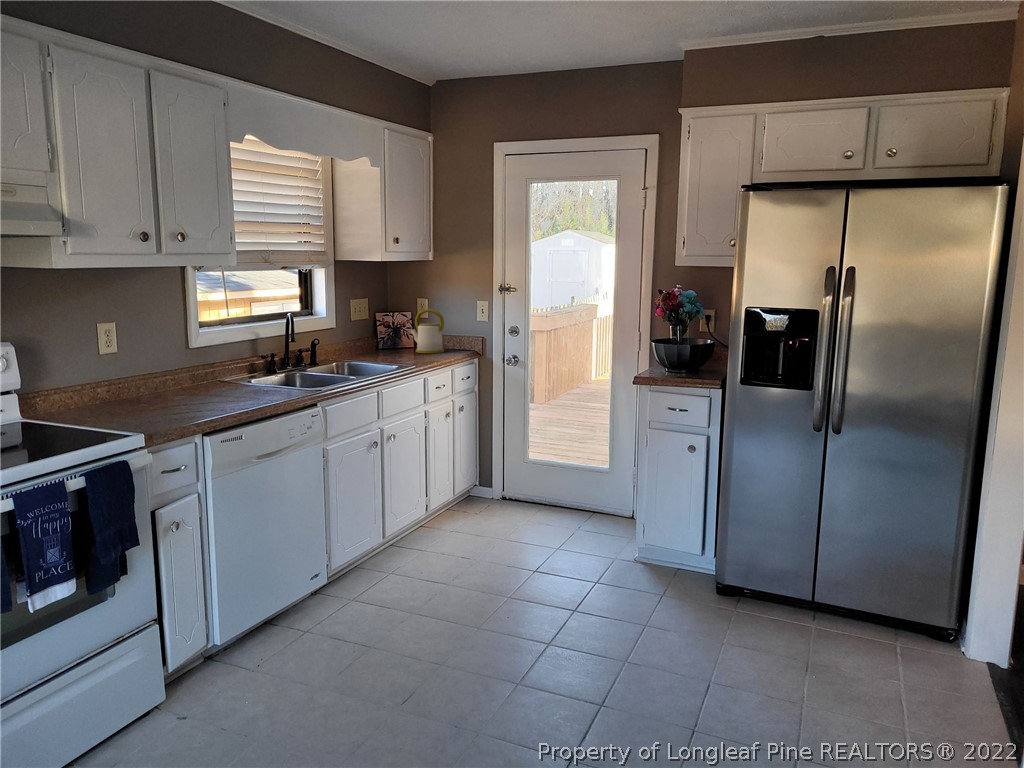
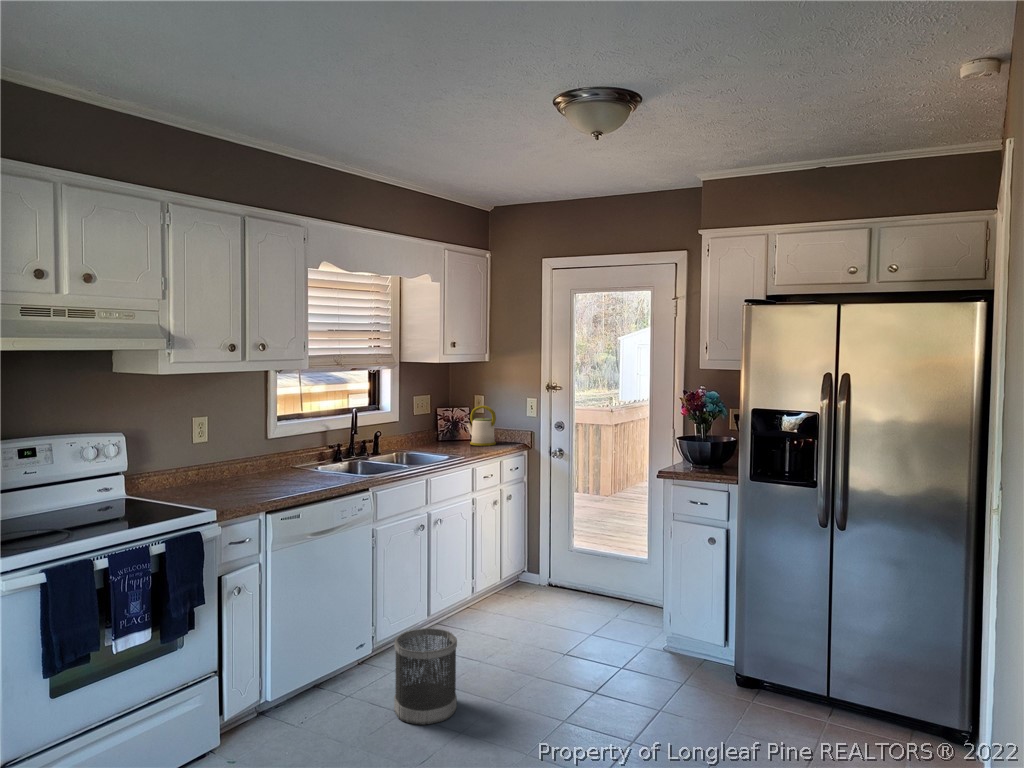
wastebasket: none [360,555,431,660] -> present [394,628,457,725]

